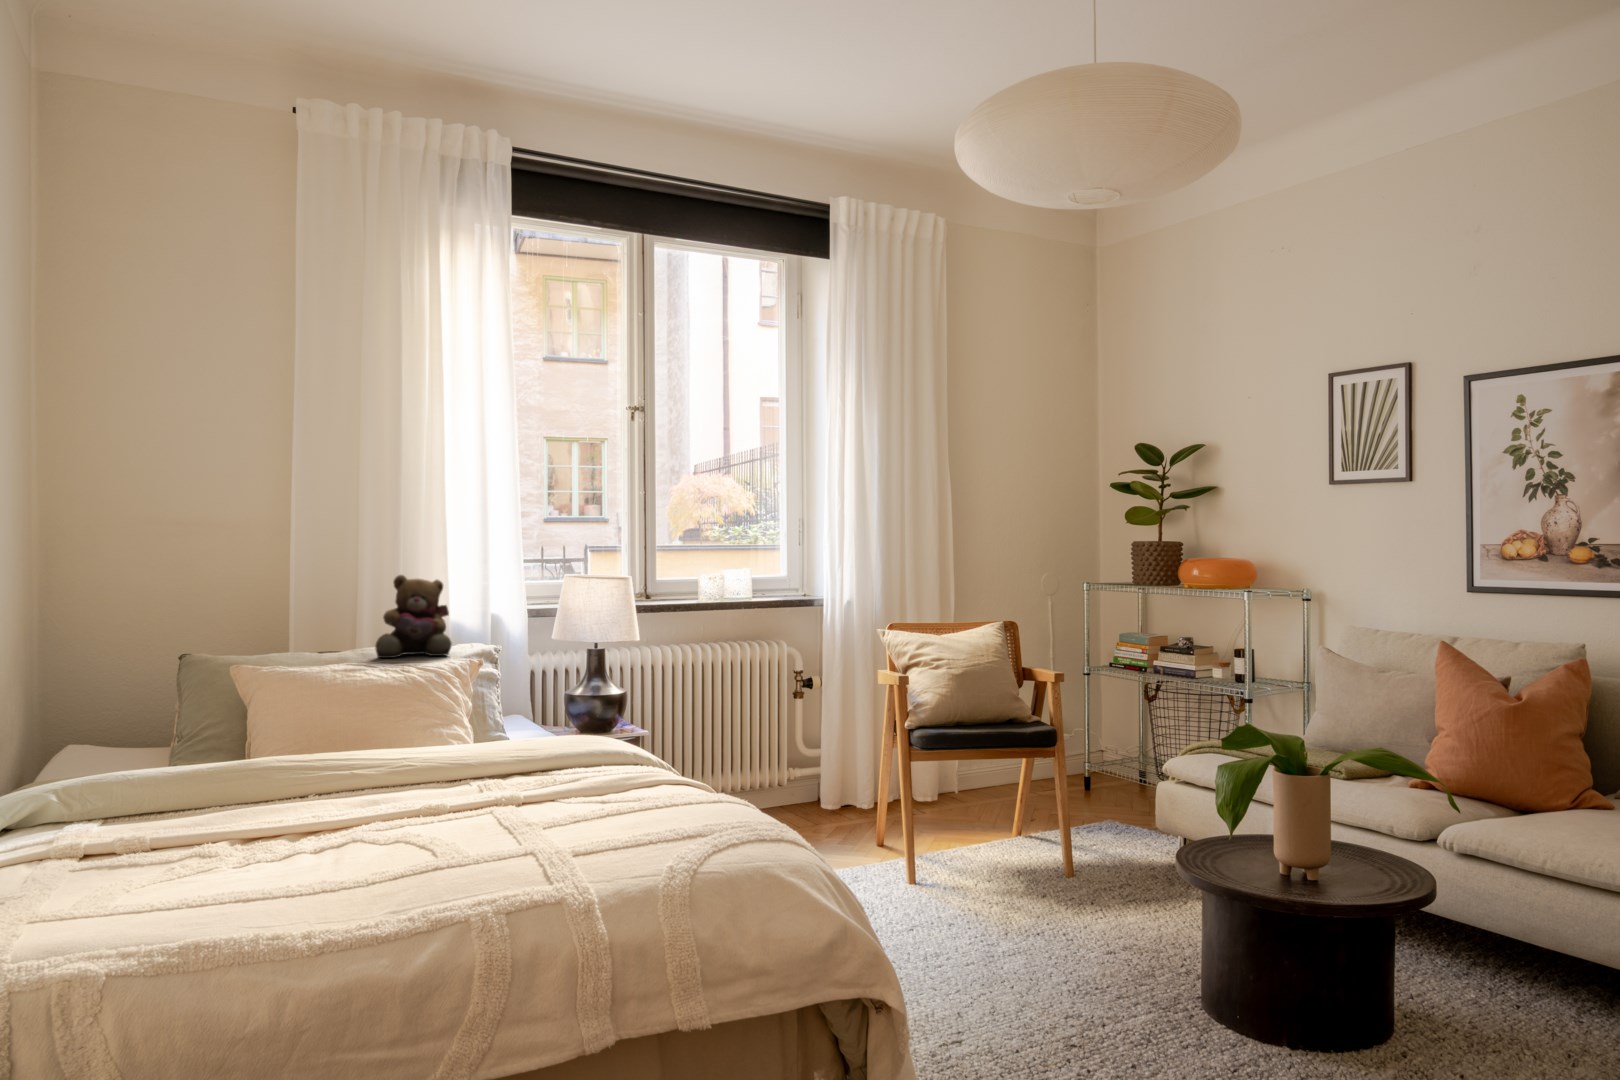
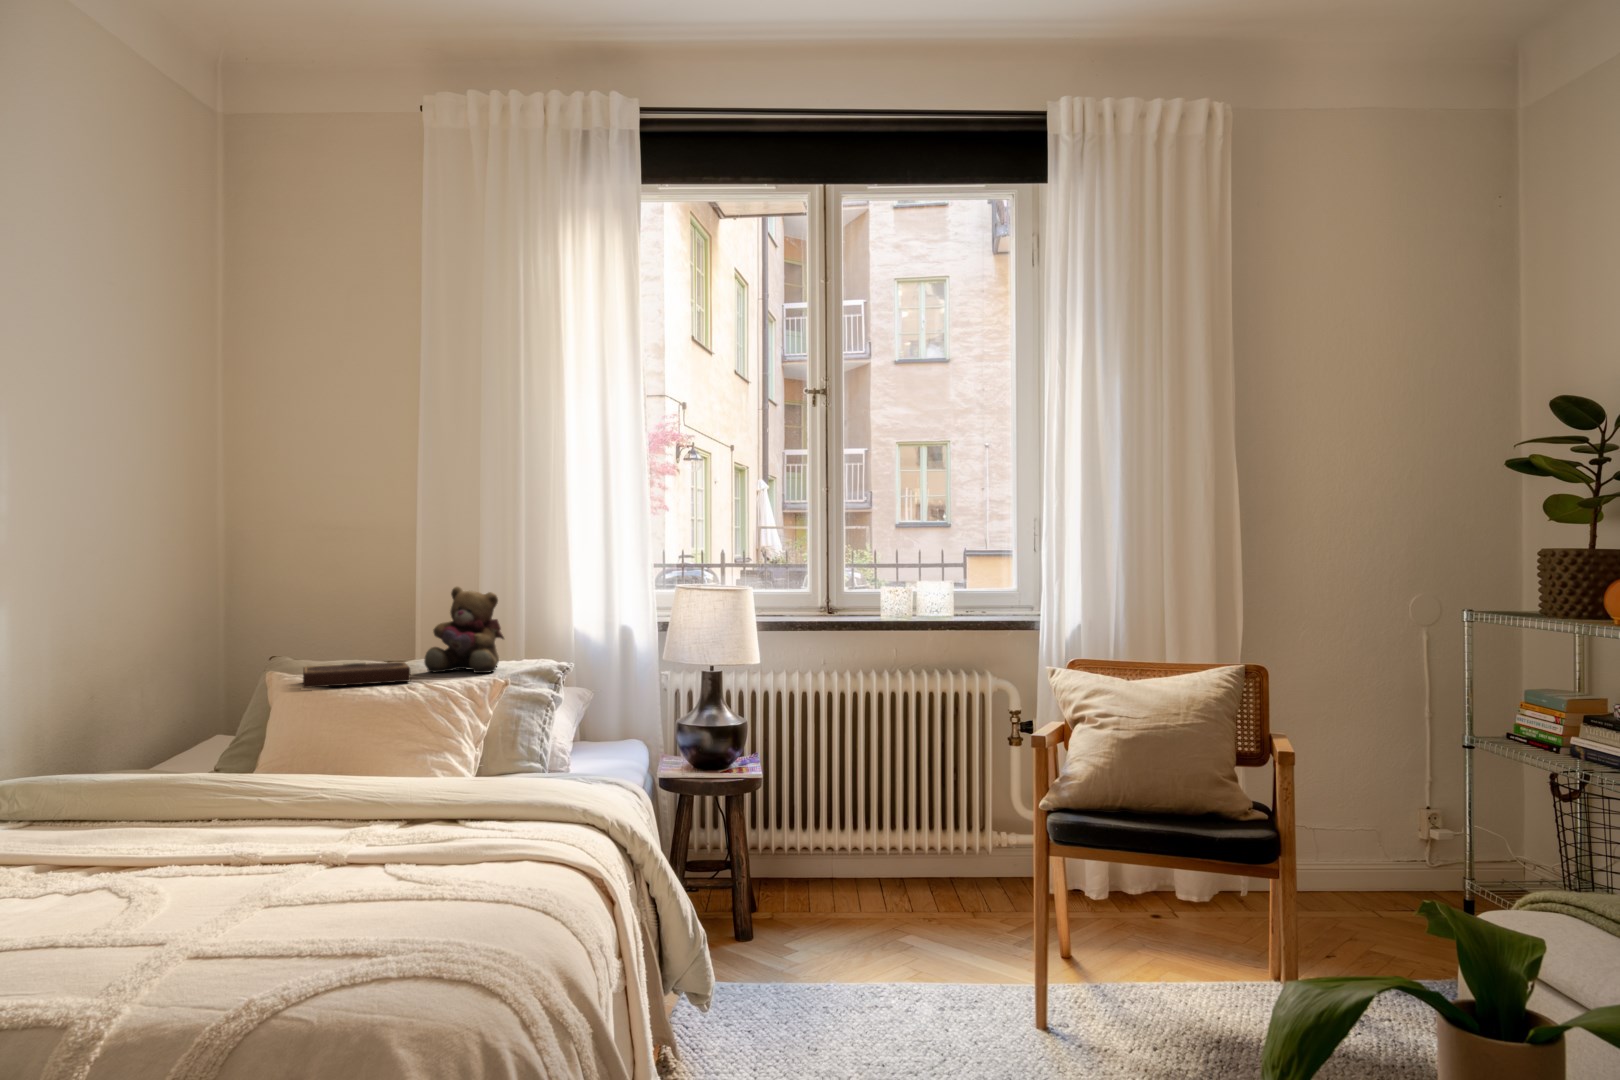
notebook: none [289,648,411,674] -> present [303,662,410,688]

